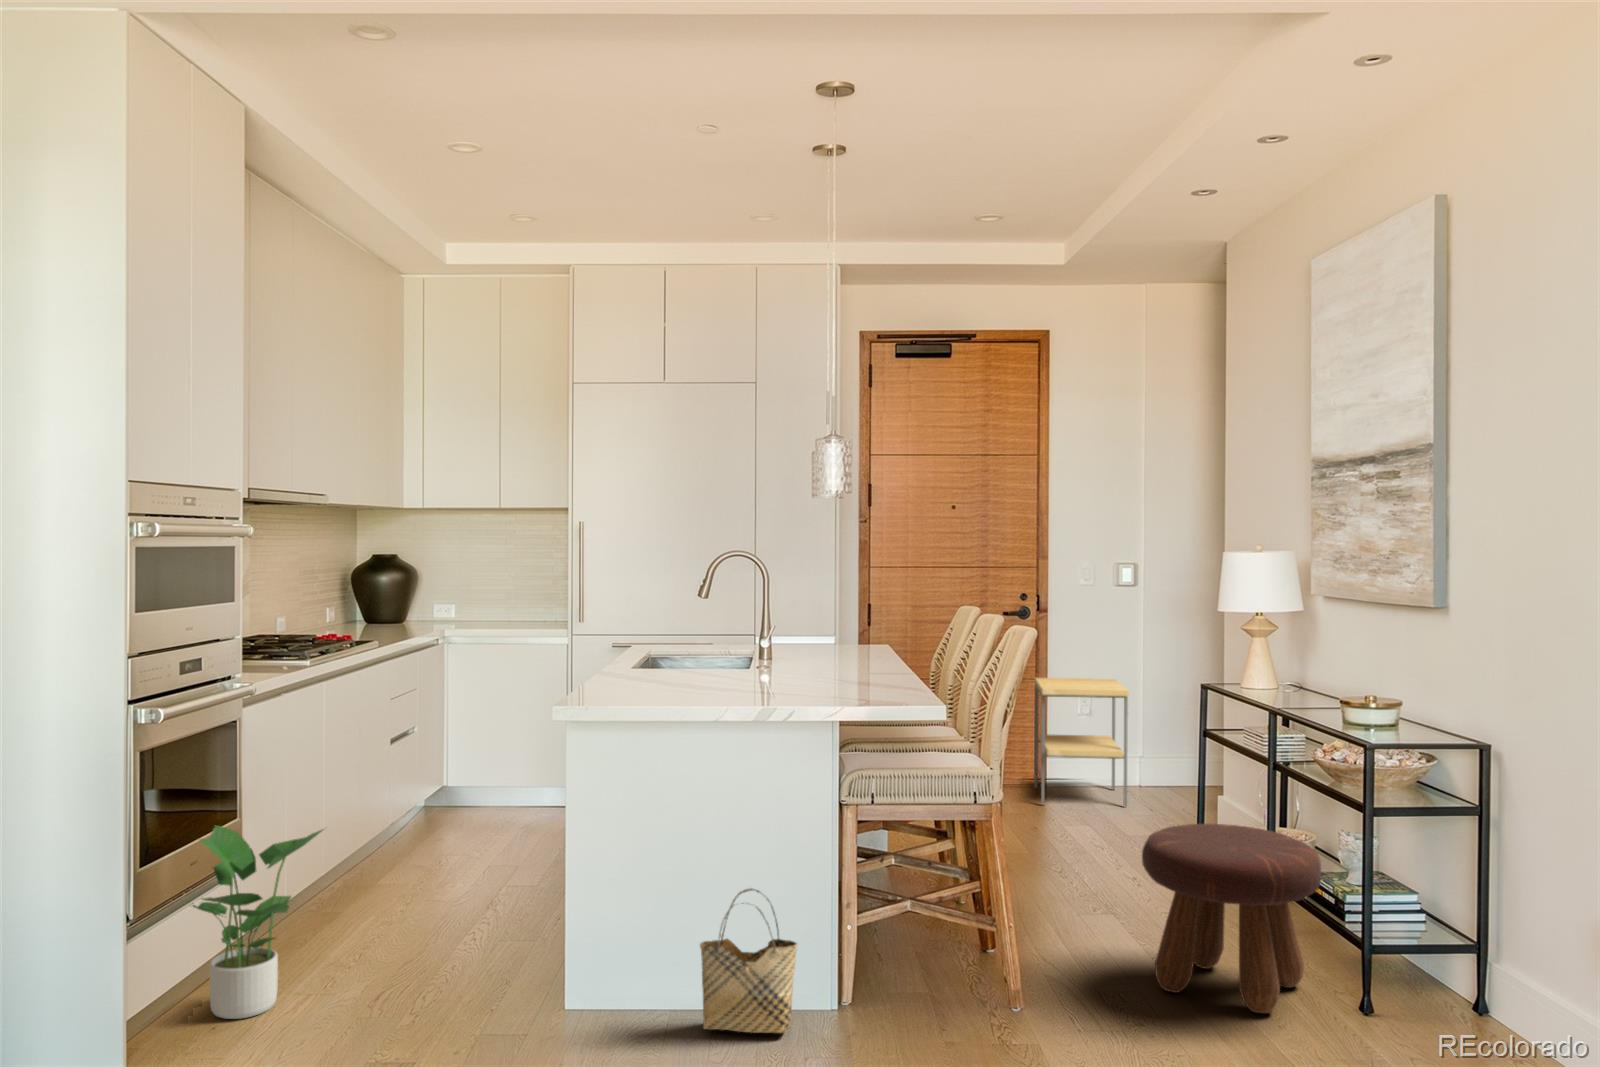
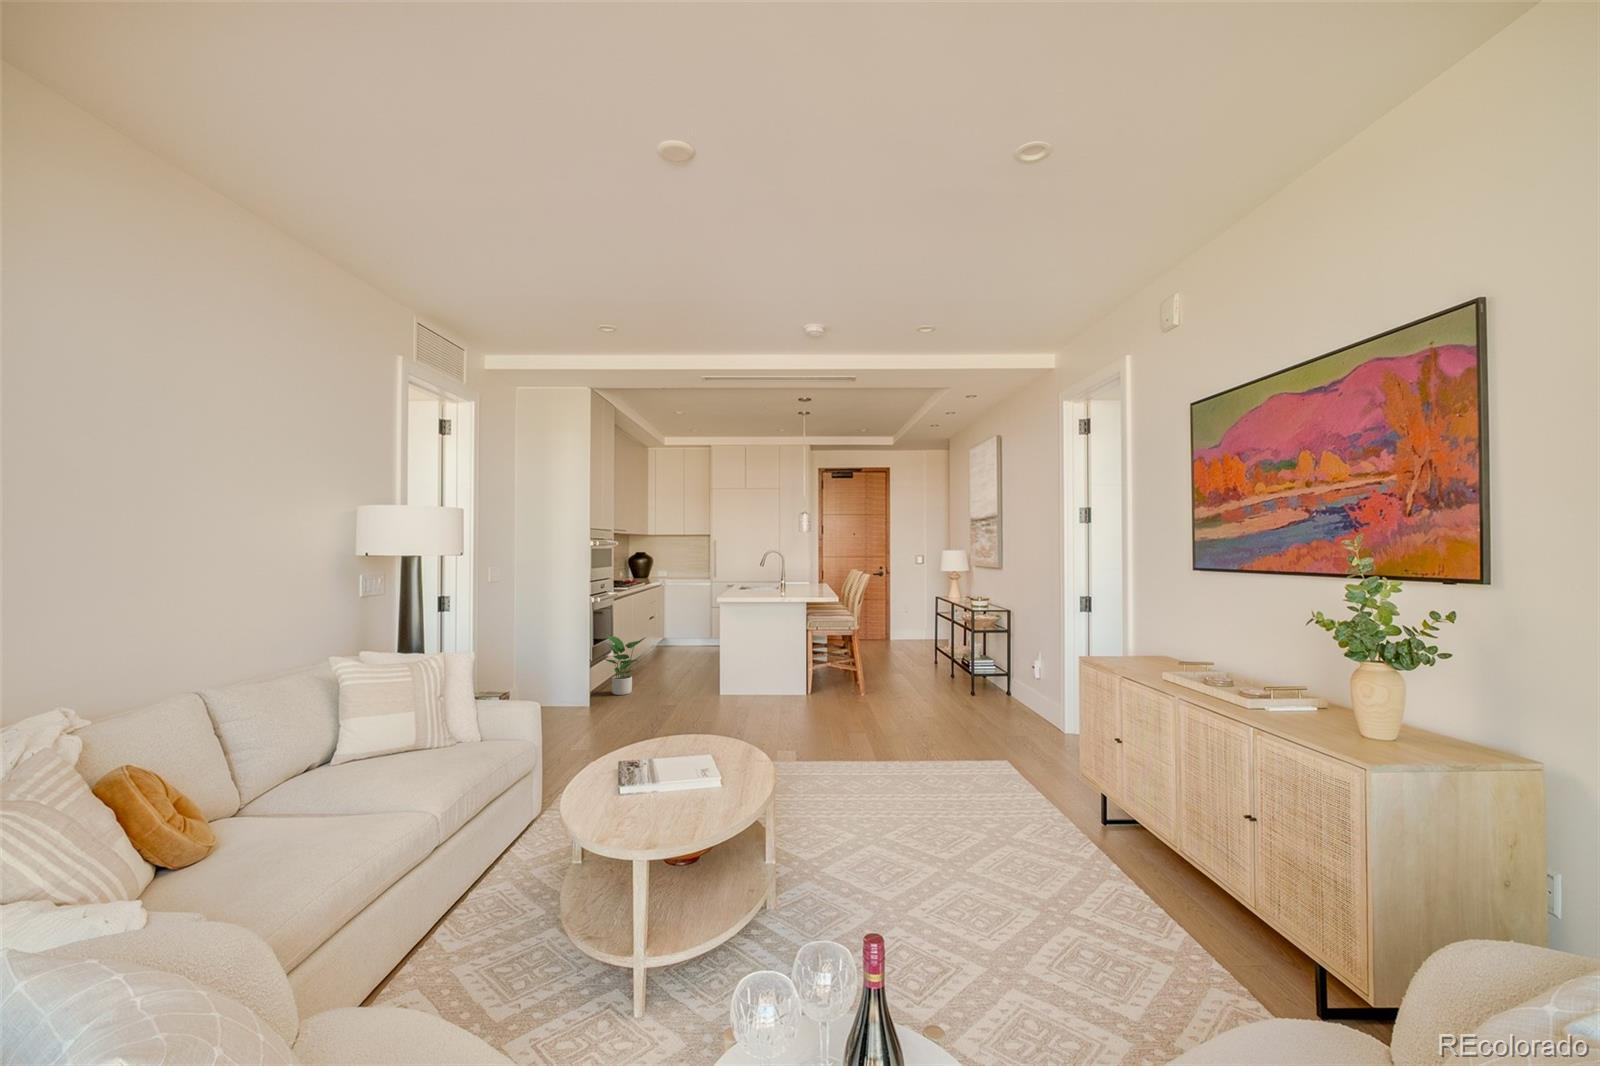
side table: present [1034,678,1129,808] -> none [884,600,918,647]
footstool: present [1142,824,1321,1013] -> none [905,638,960,692]
woven basket: present [699,889,797,1033] -> none [765,654,796,697]

